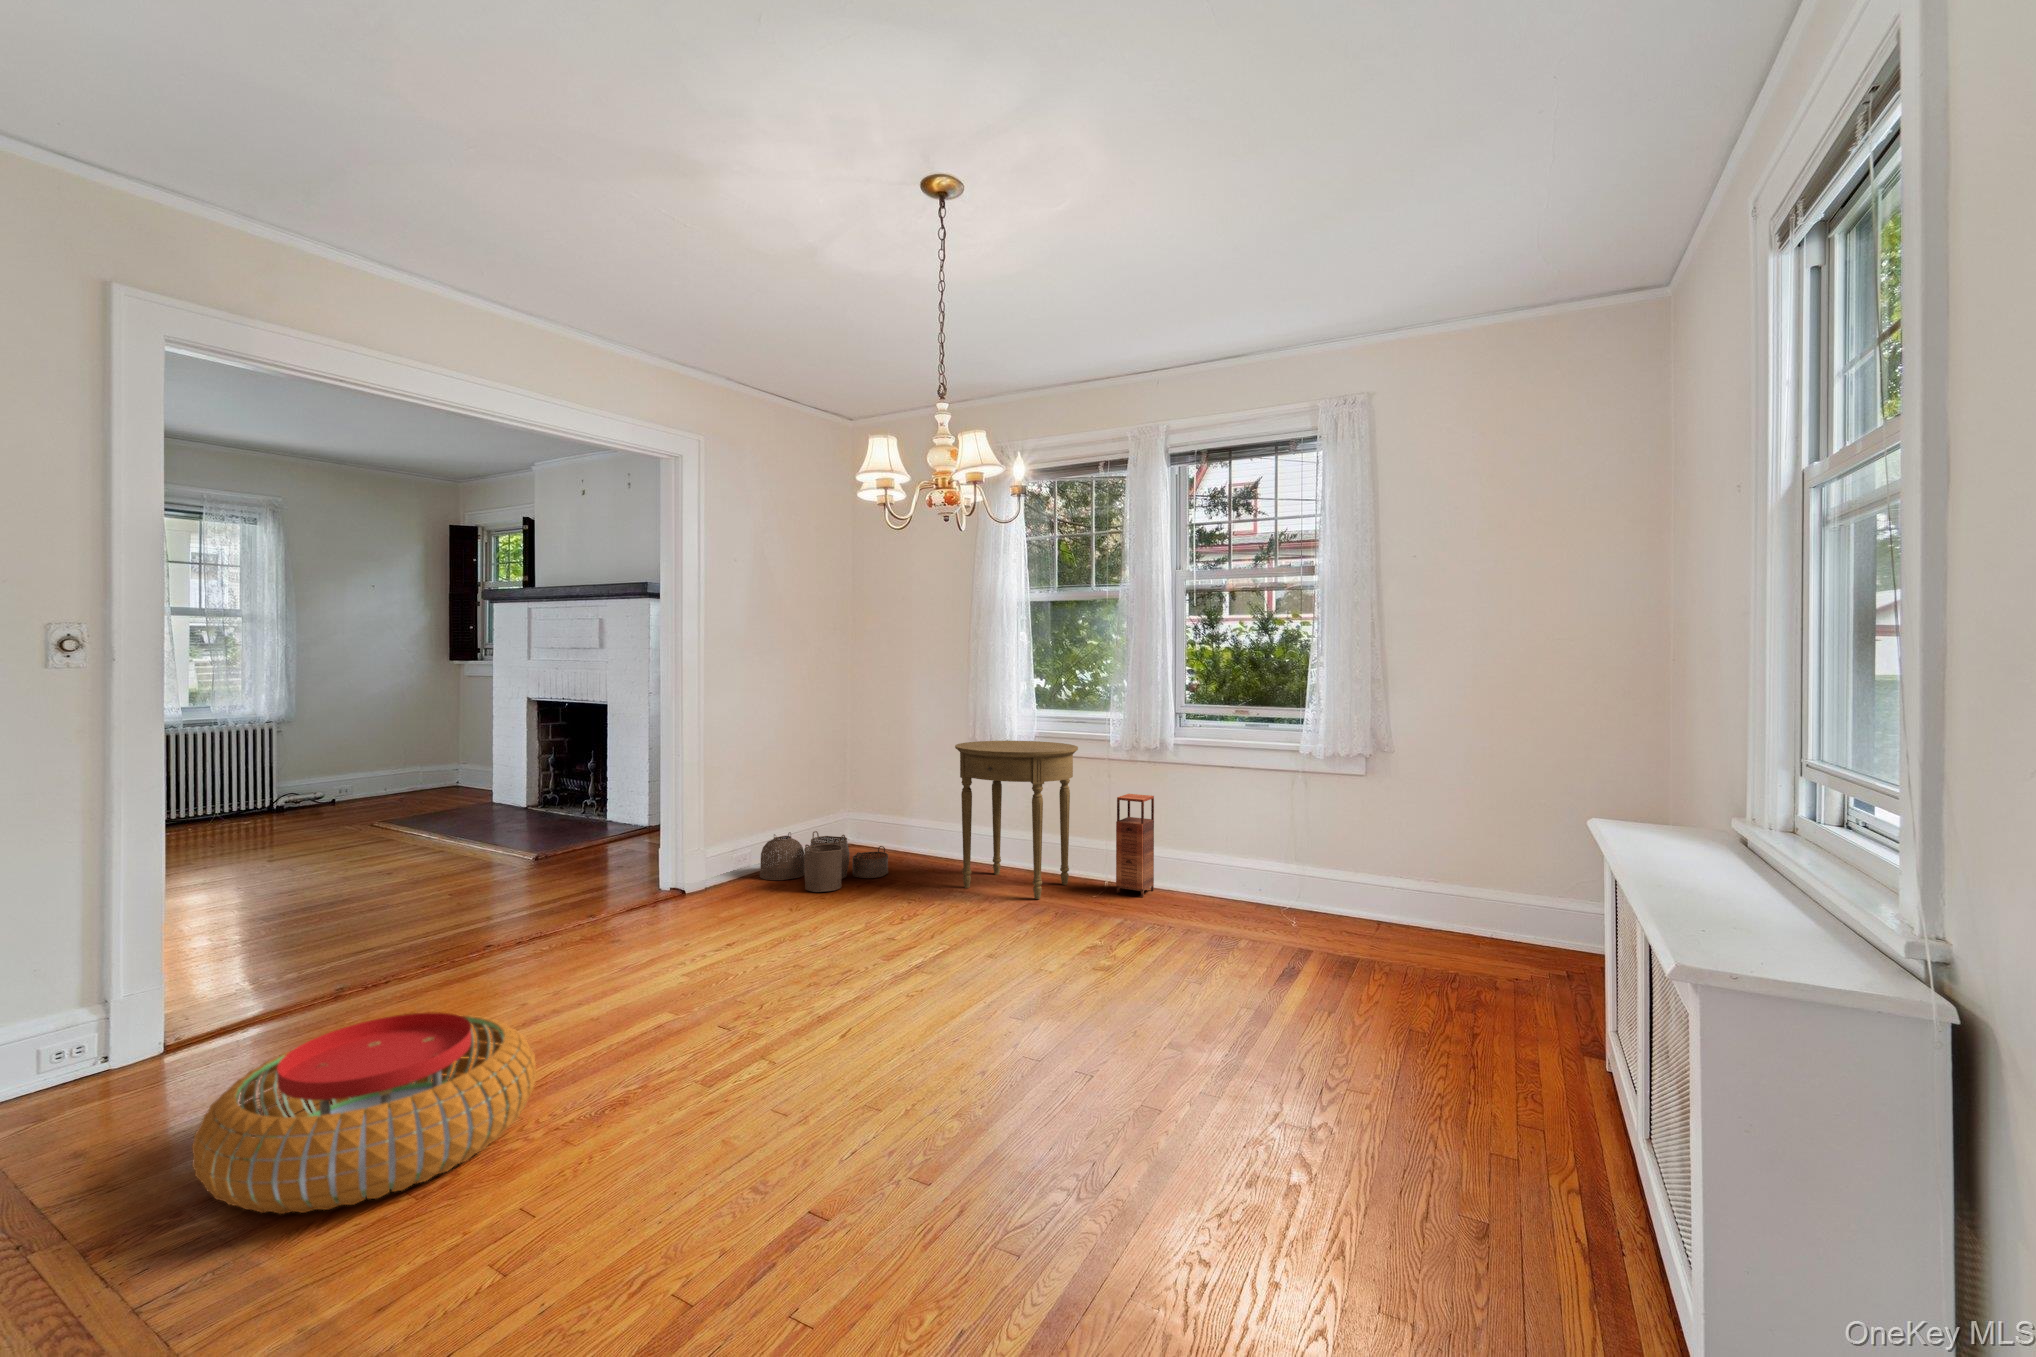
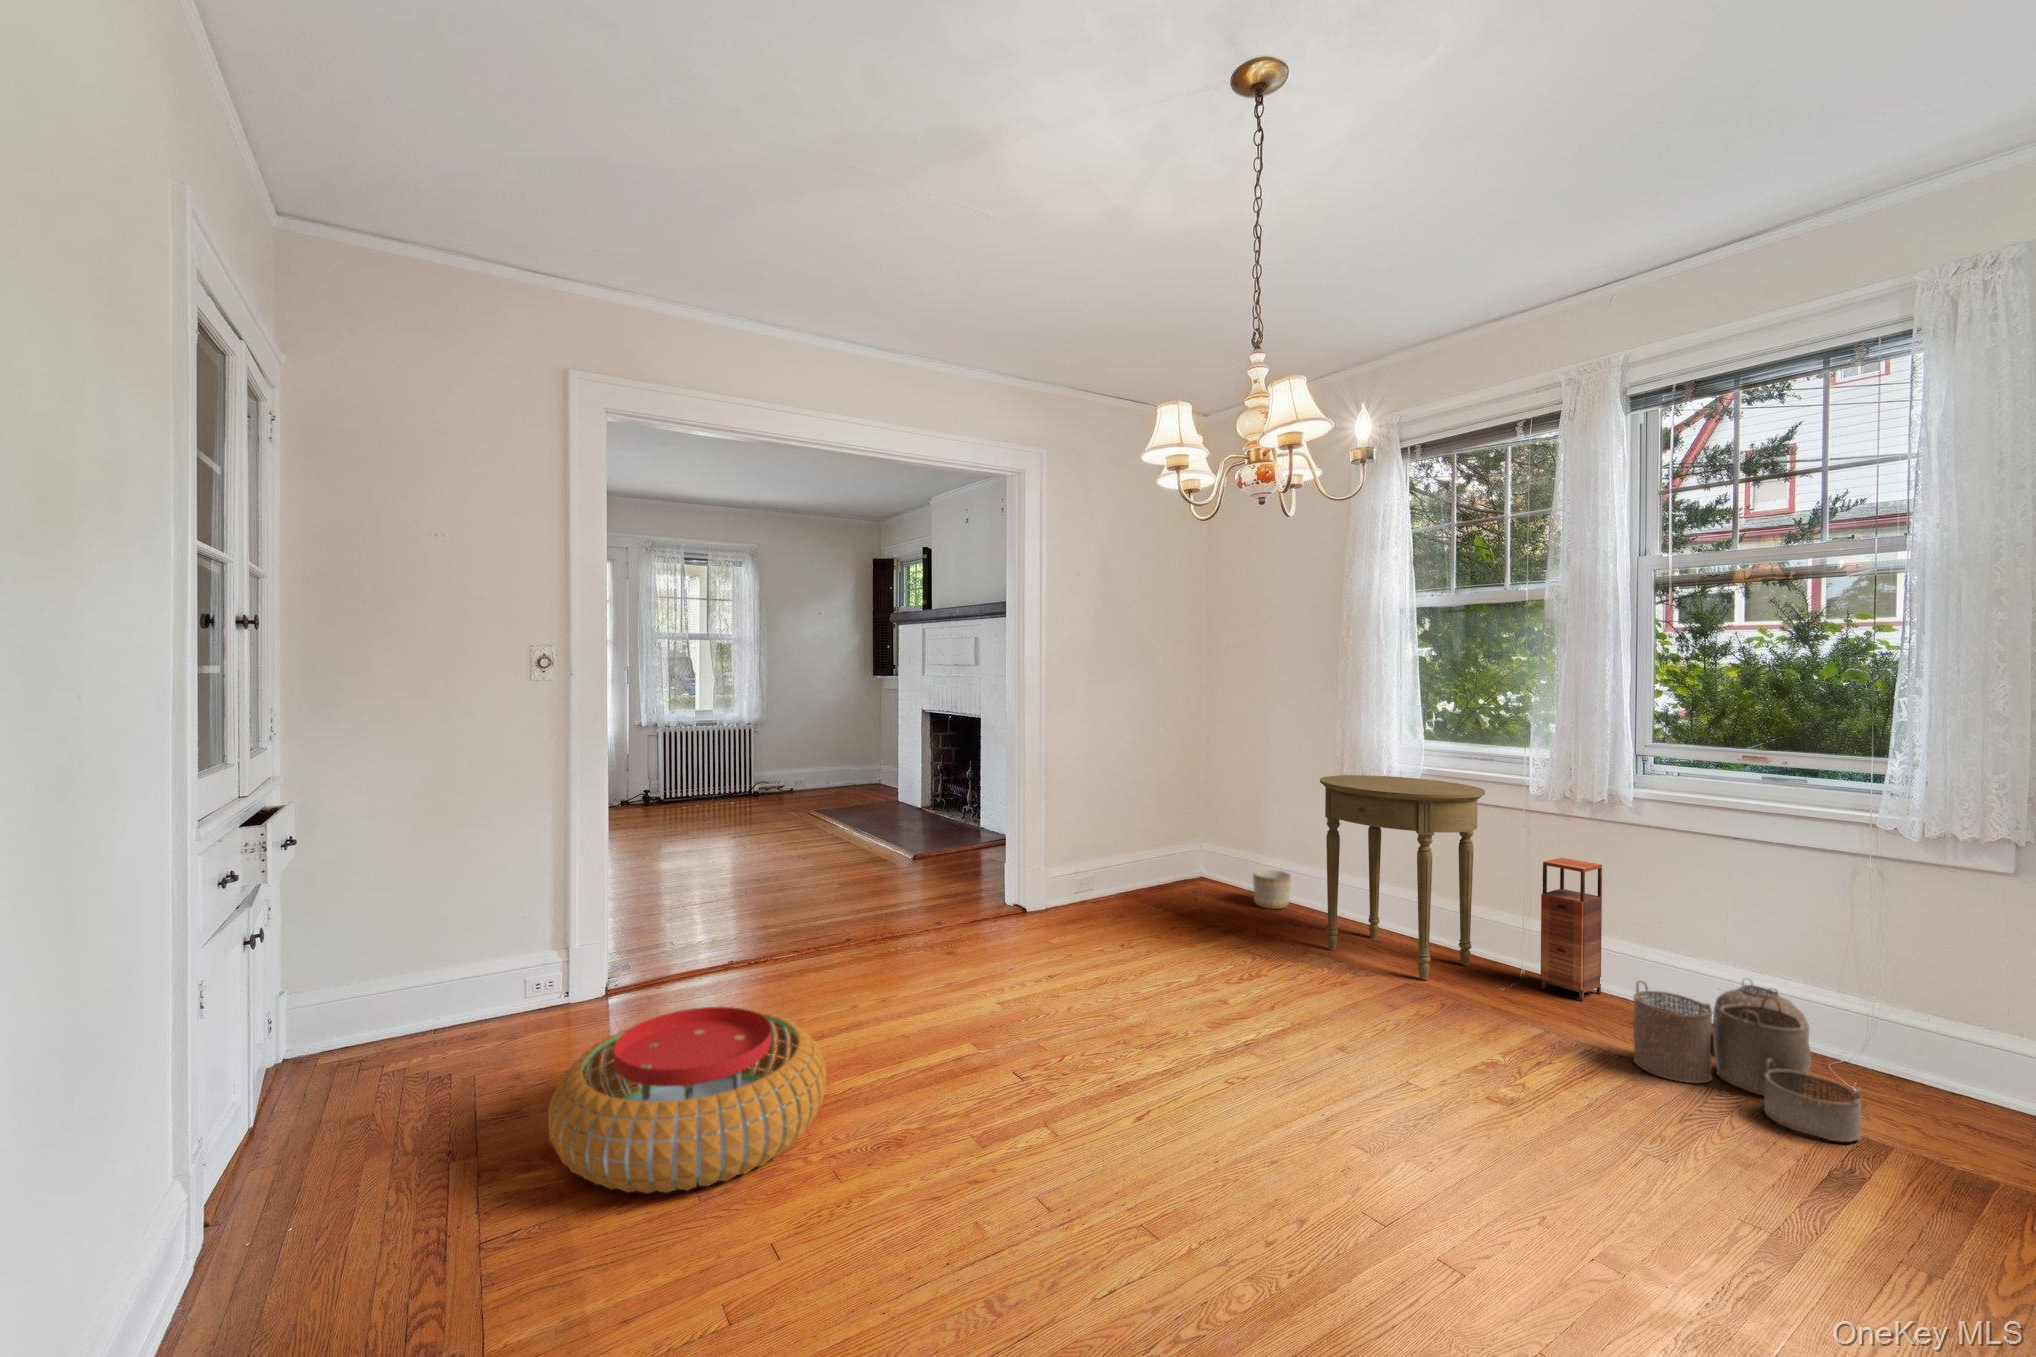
planter: none [895,829,928,863] -> present [1253,870,1291,909]
woven basket: present [759,831,888,892] -> present [1633,981,1862,1142]

